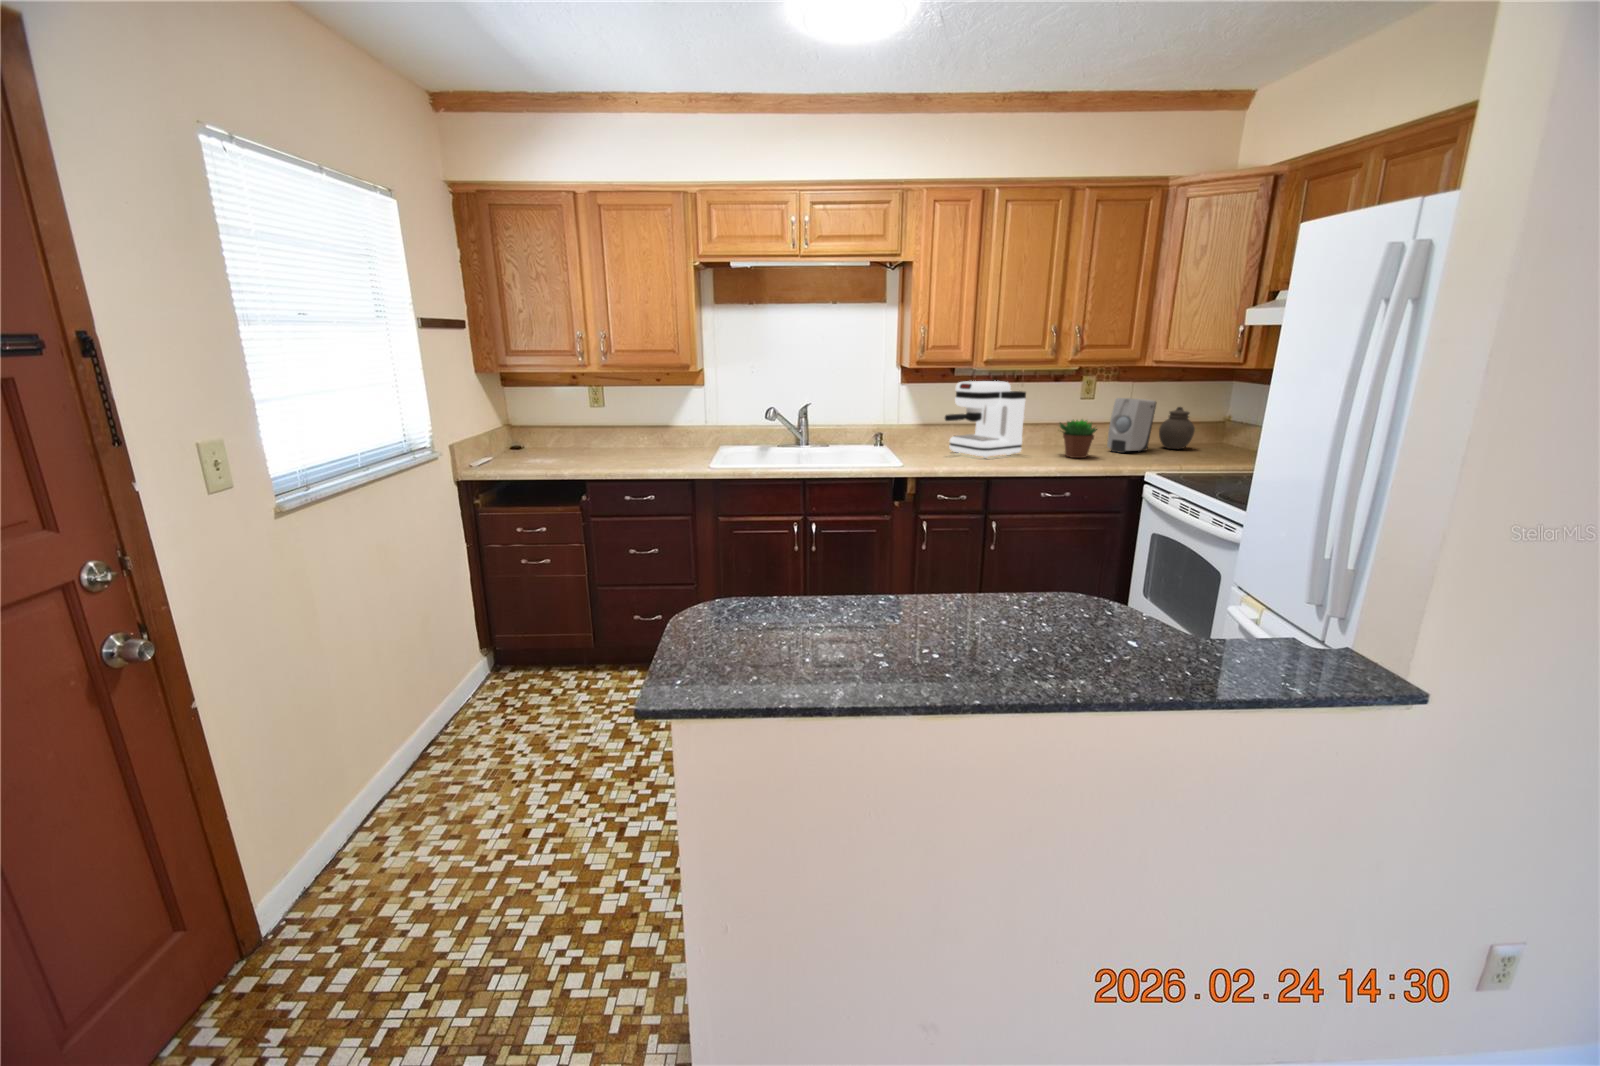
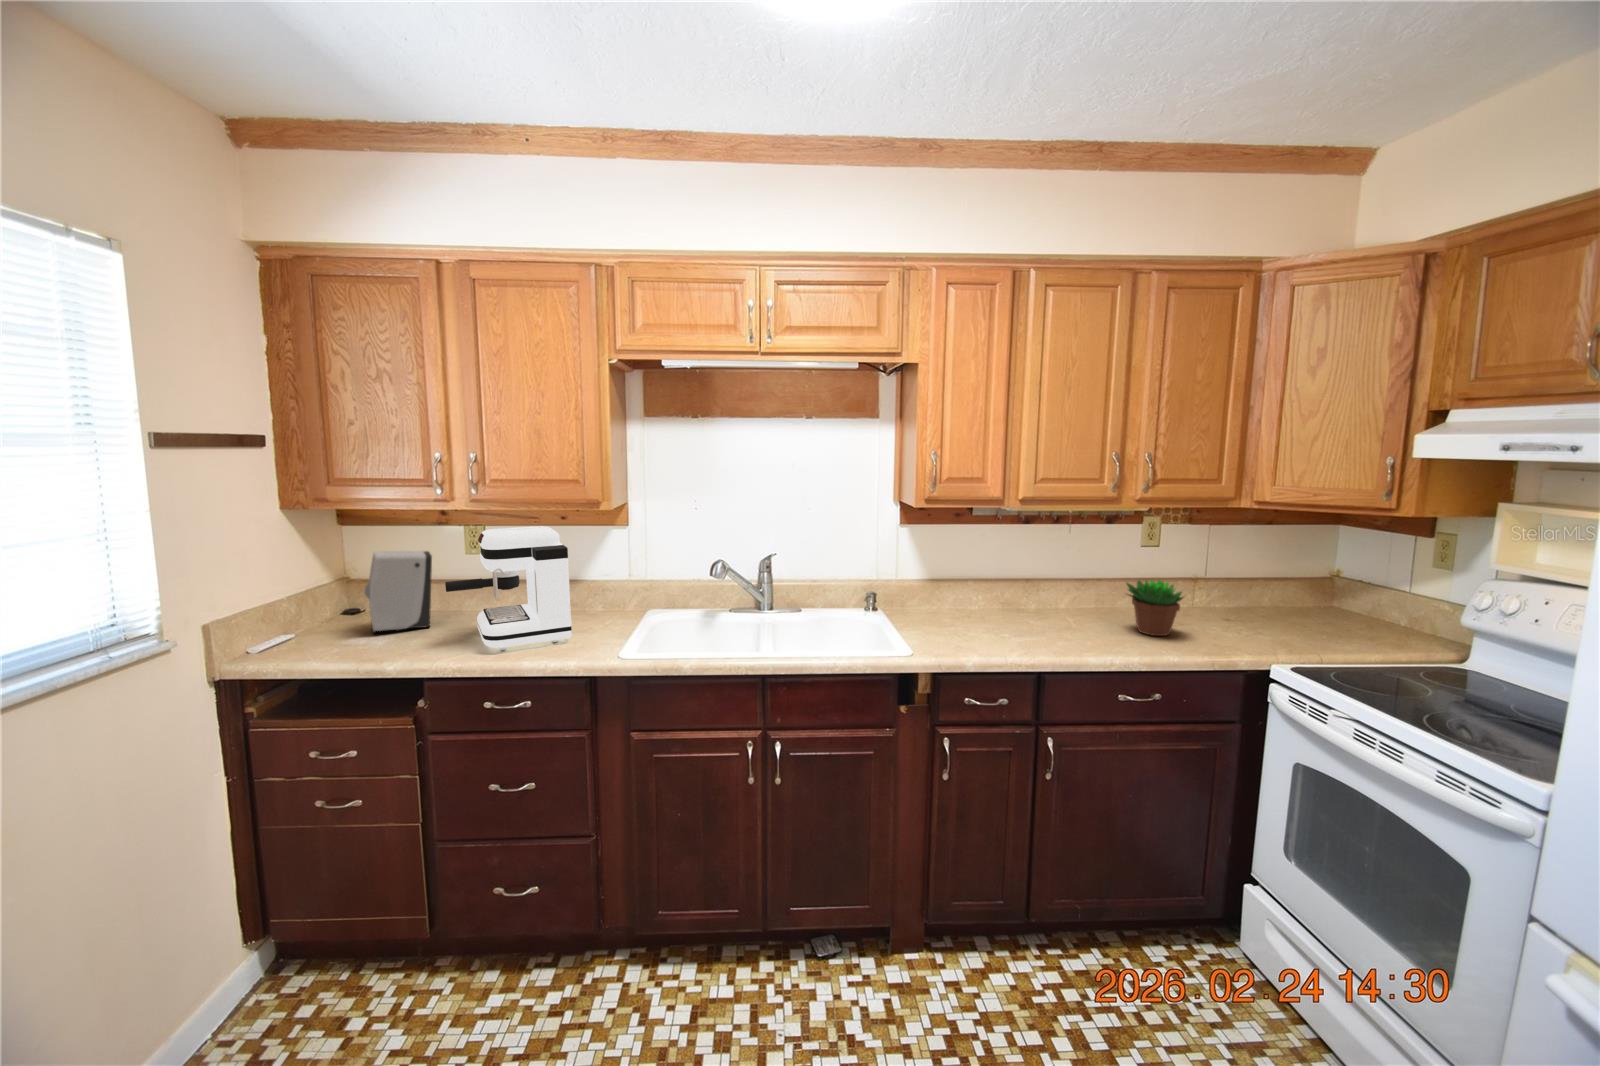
coffee maker: present [945,381,1026,458] -> present [445,526,572,650]
soap dispenser: present [1107,398,1156,453] -> present [365,551,432,633]
jar: present [1159,407,1195,449] -> none [1255,558,1306,616]

